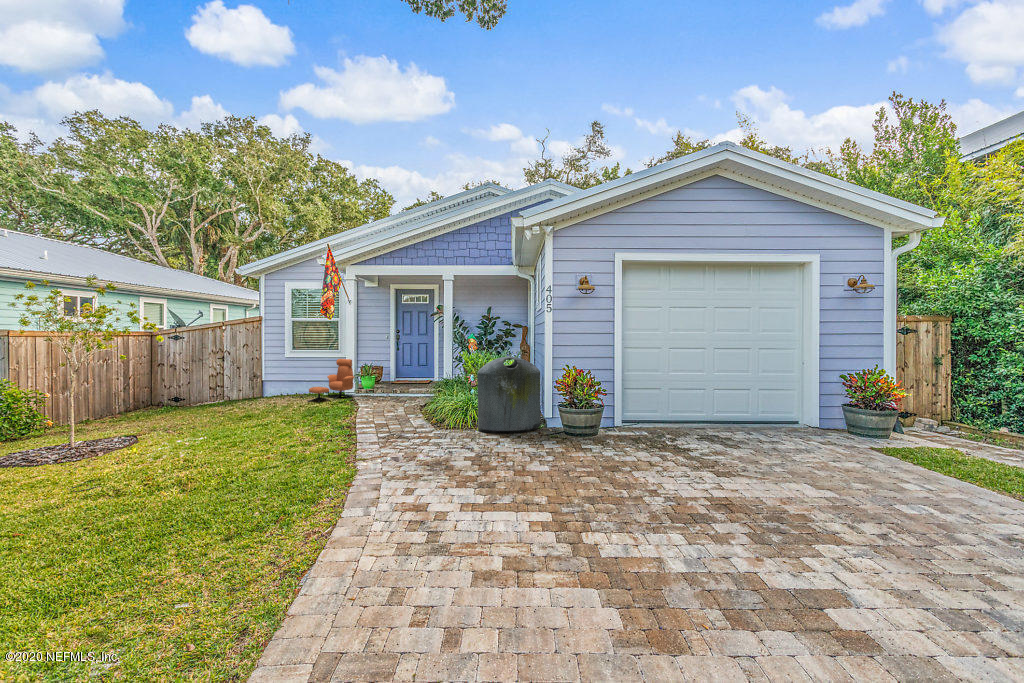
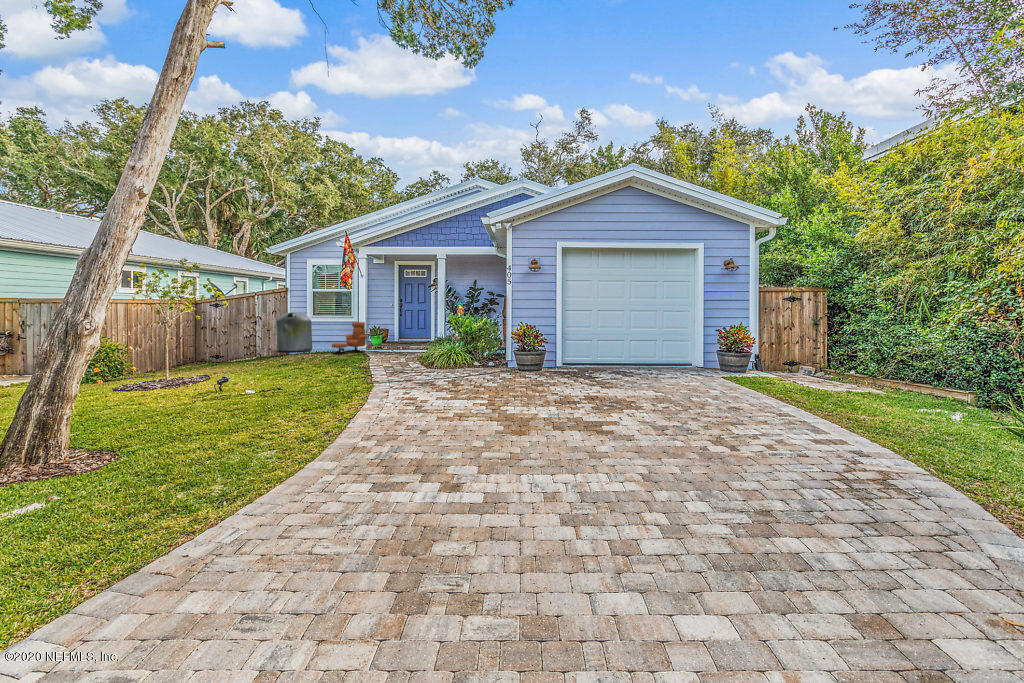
trash can: present [477,357,540,433] -> present [277,312,312,352]

